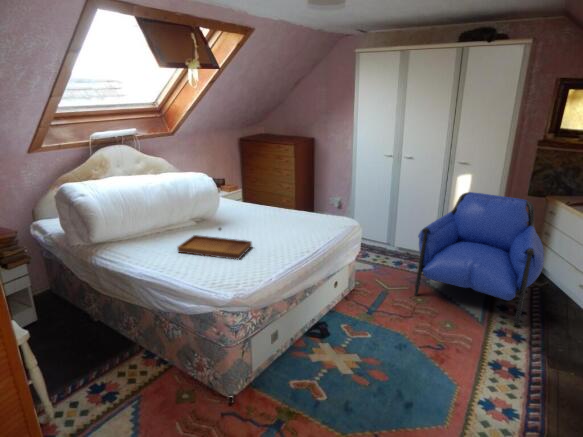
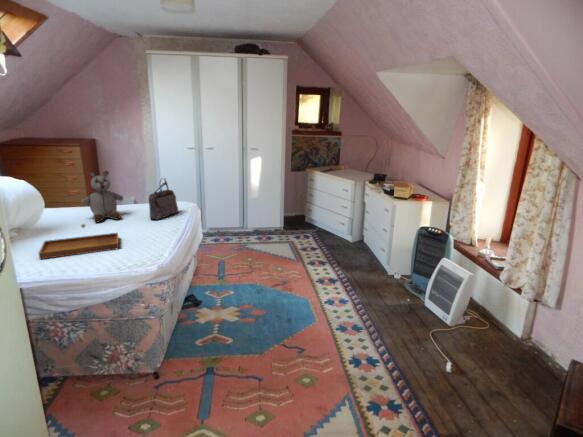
stuffed bear: none [250,174,287,225] -> present [81,171,123,222]
handbag: none [299,190,335,233] -> present [149,179,178,219]
armchair: present [415,192,544,326] -> none [237,172,324,257]

